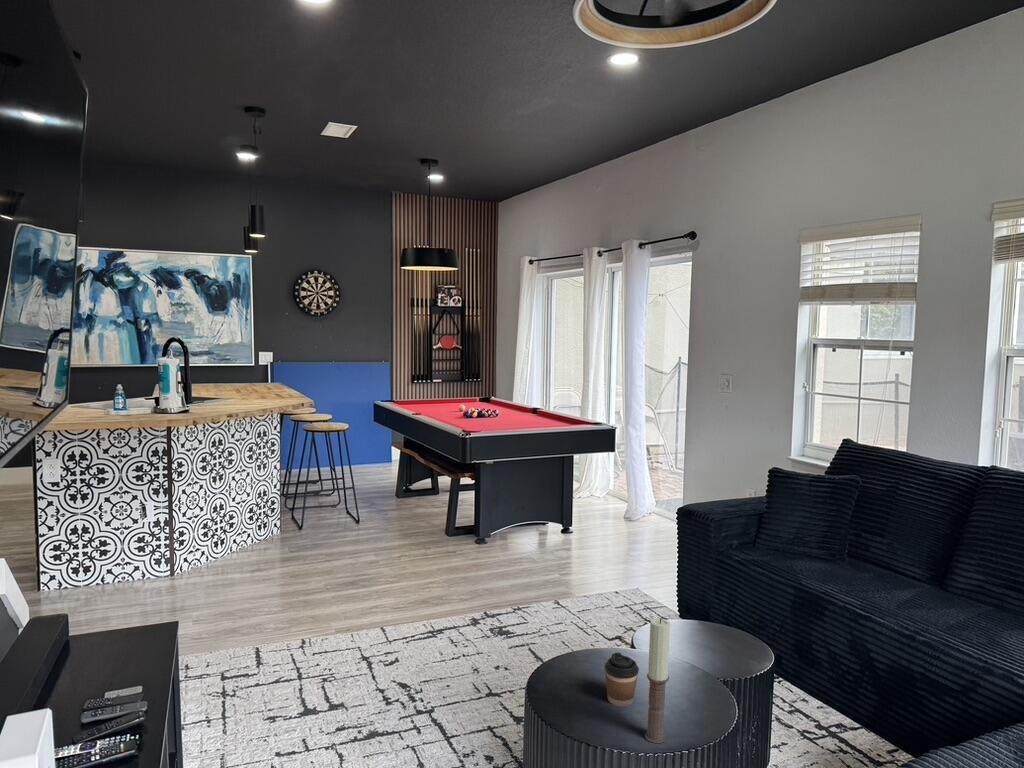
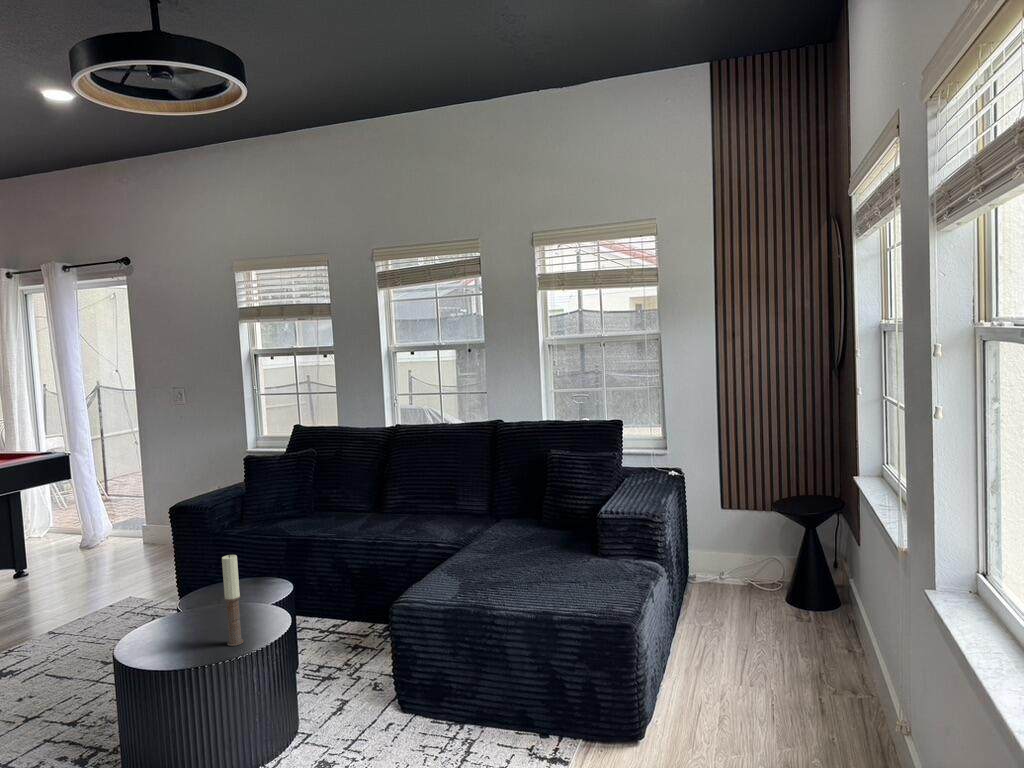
coffee cup: present [605,653,639,706] -> none [179,600,208,640]

